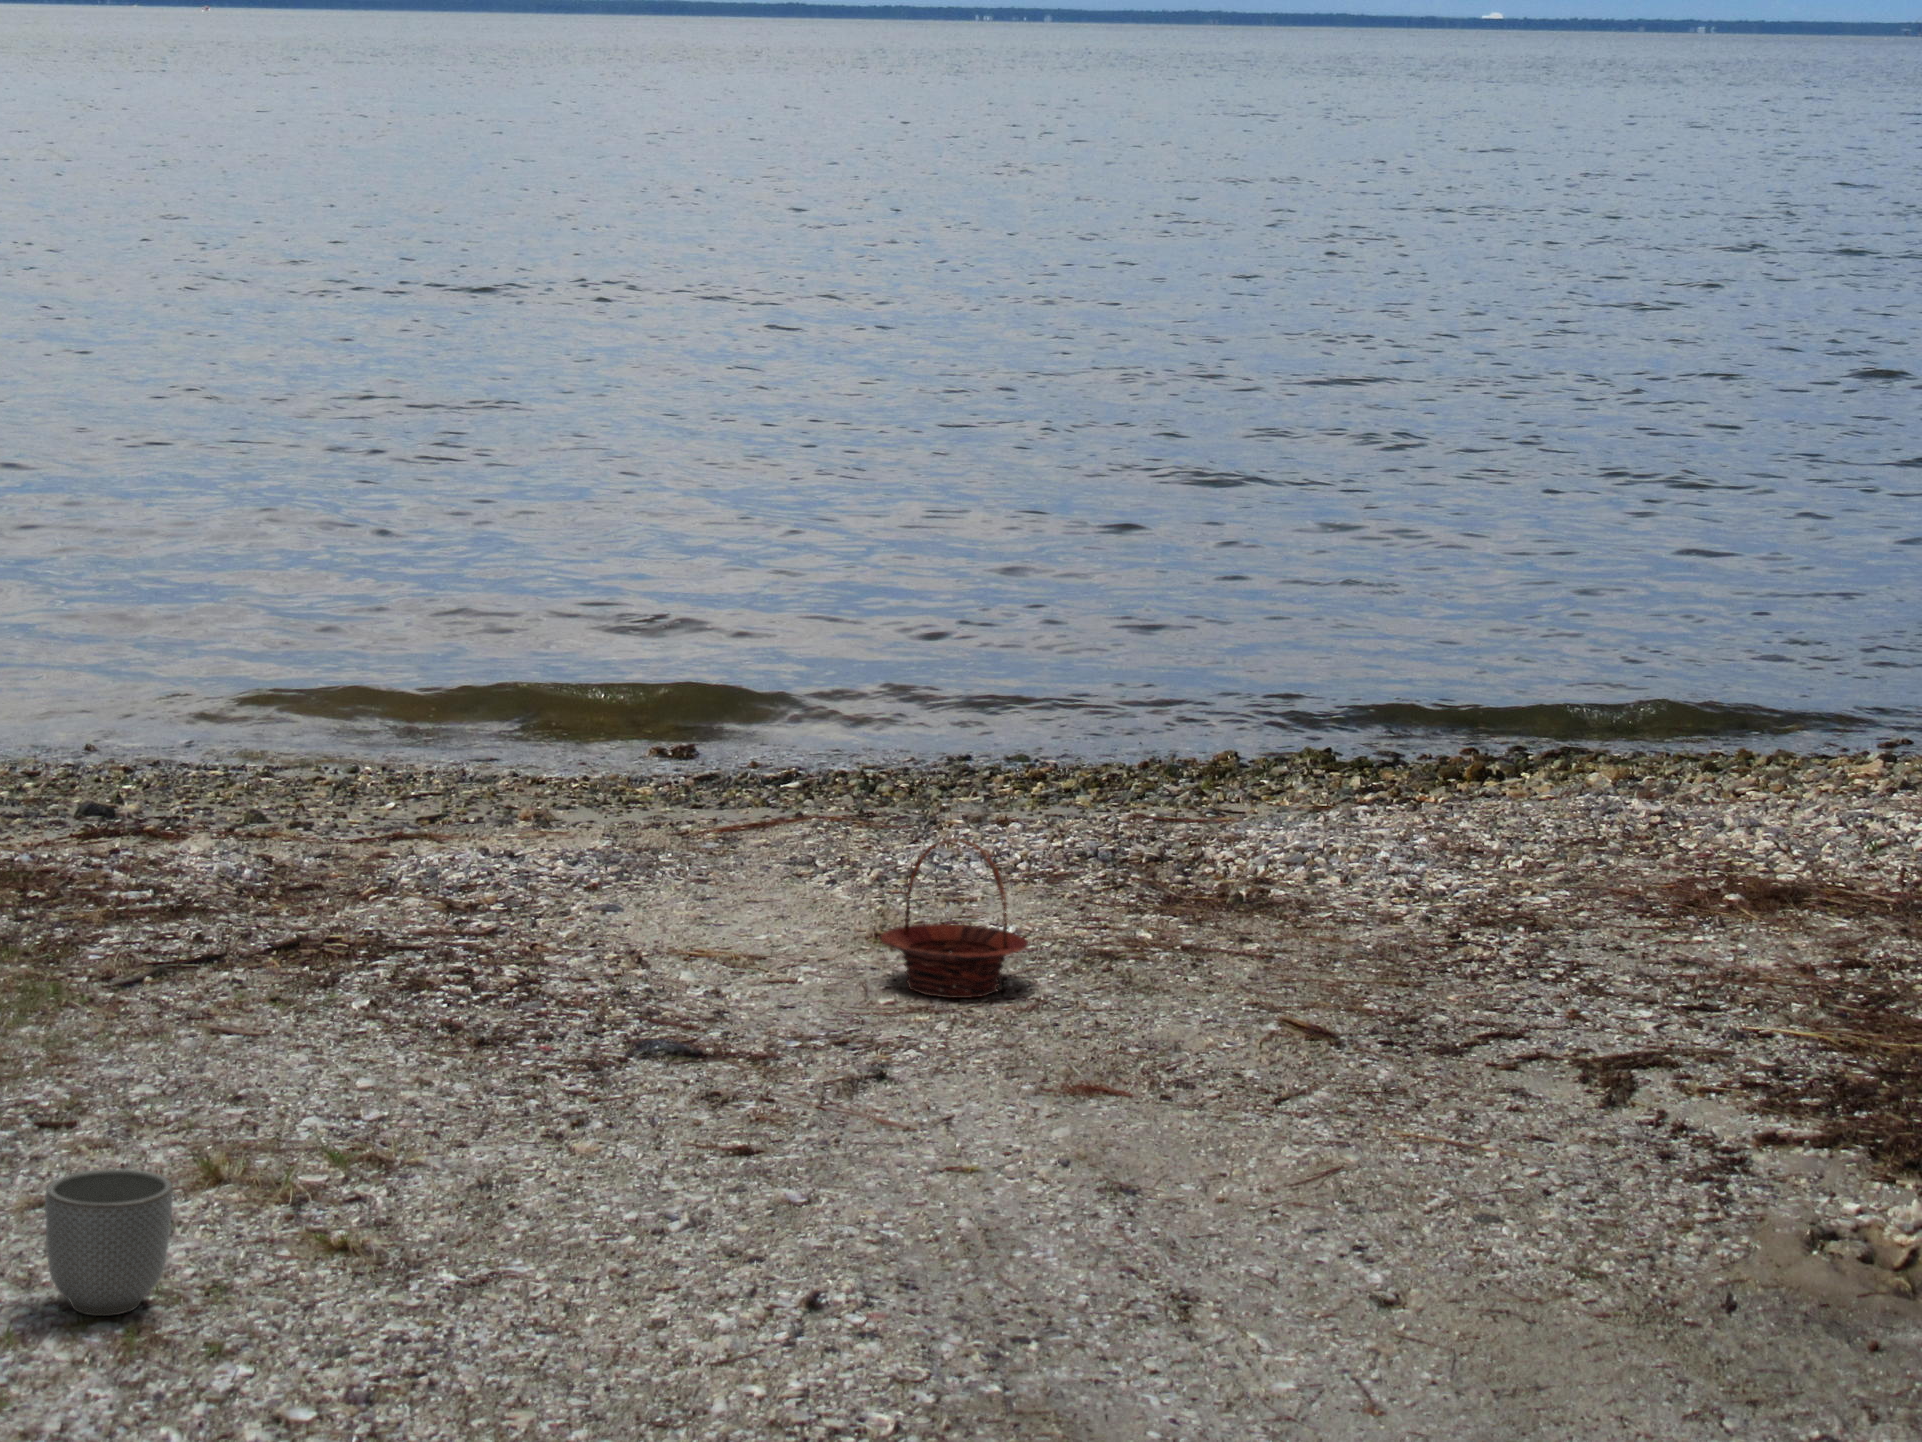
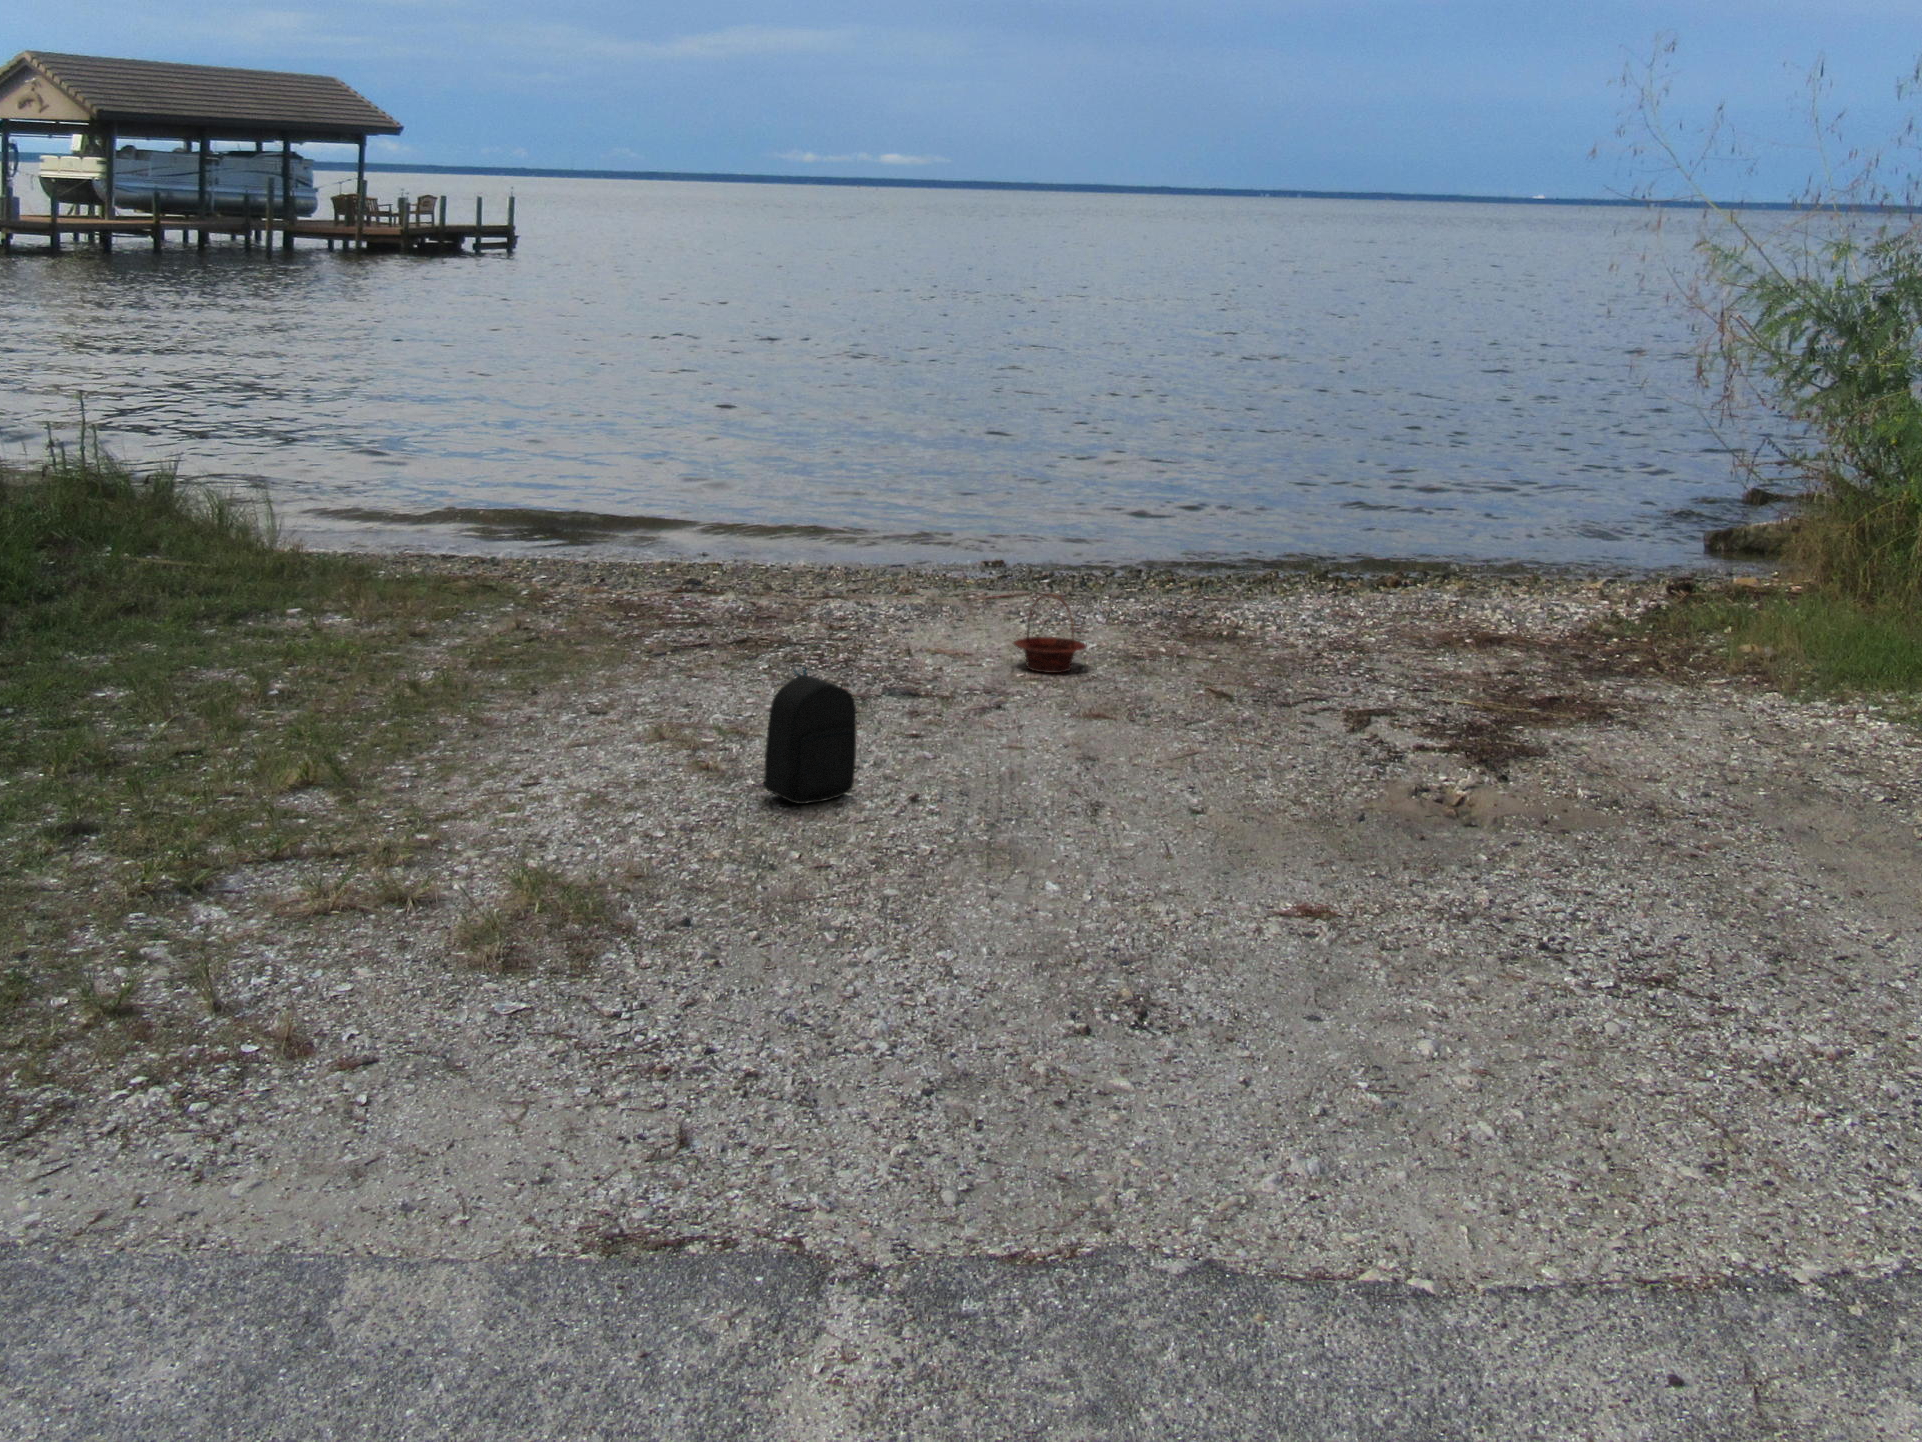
backpack: none [497,1019,699,1328] -> present [763,664,856,804]
planter: present [45,1169,173,1316] -> none [561,726,619,790]

